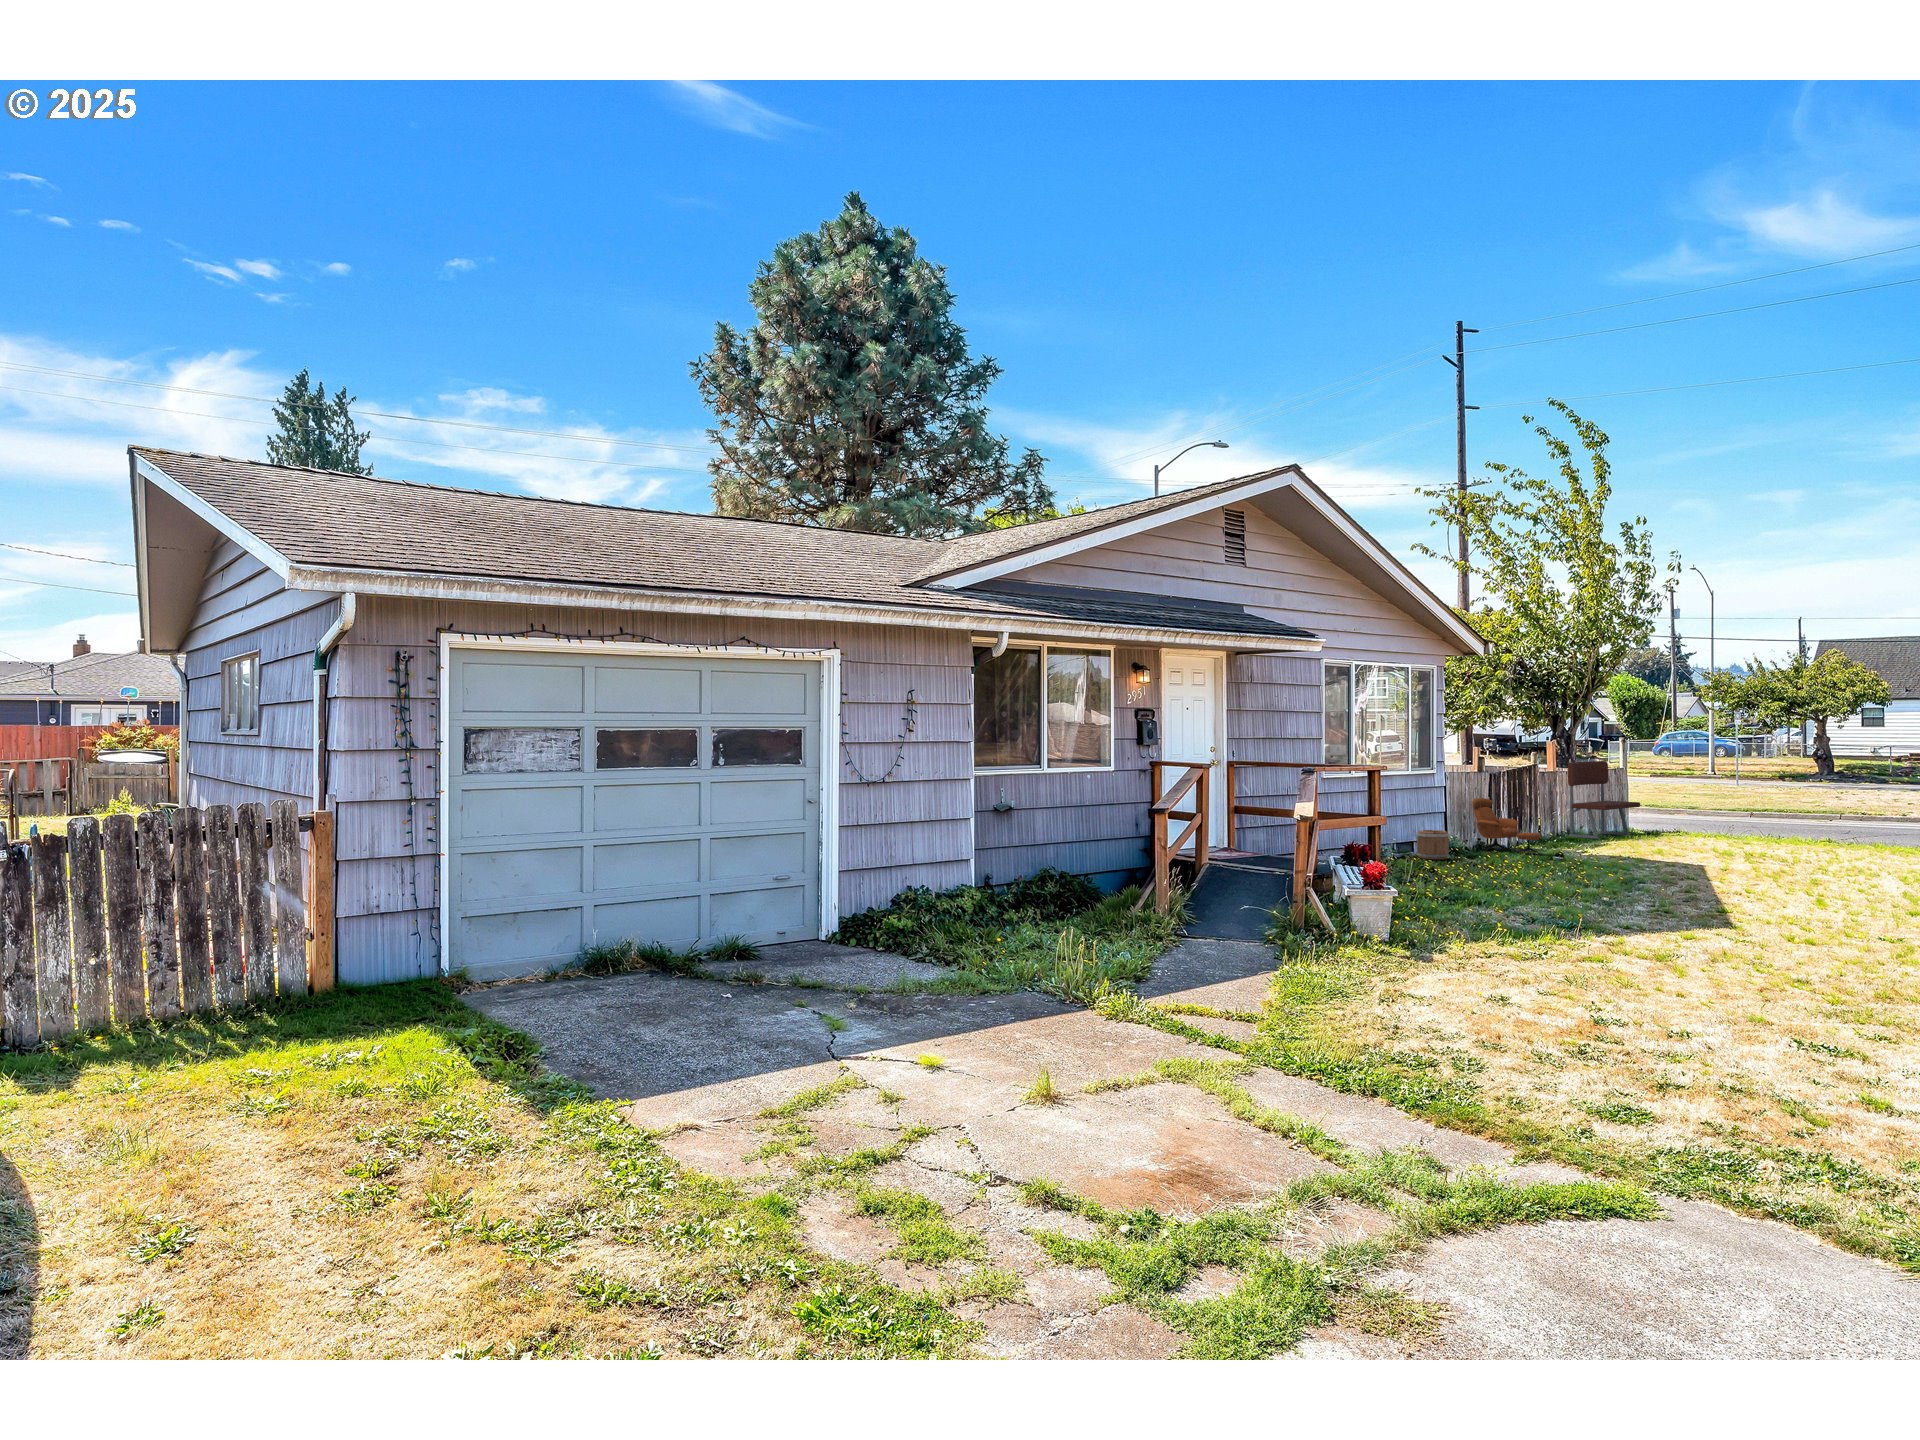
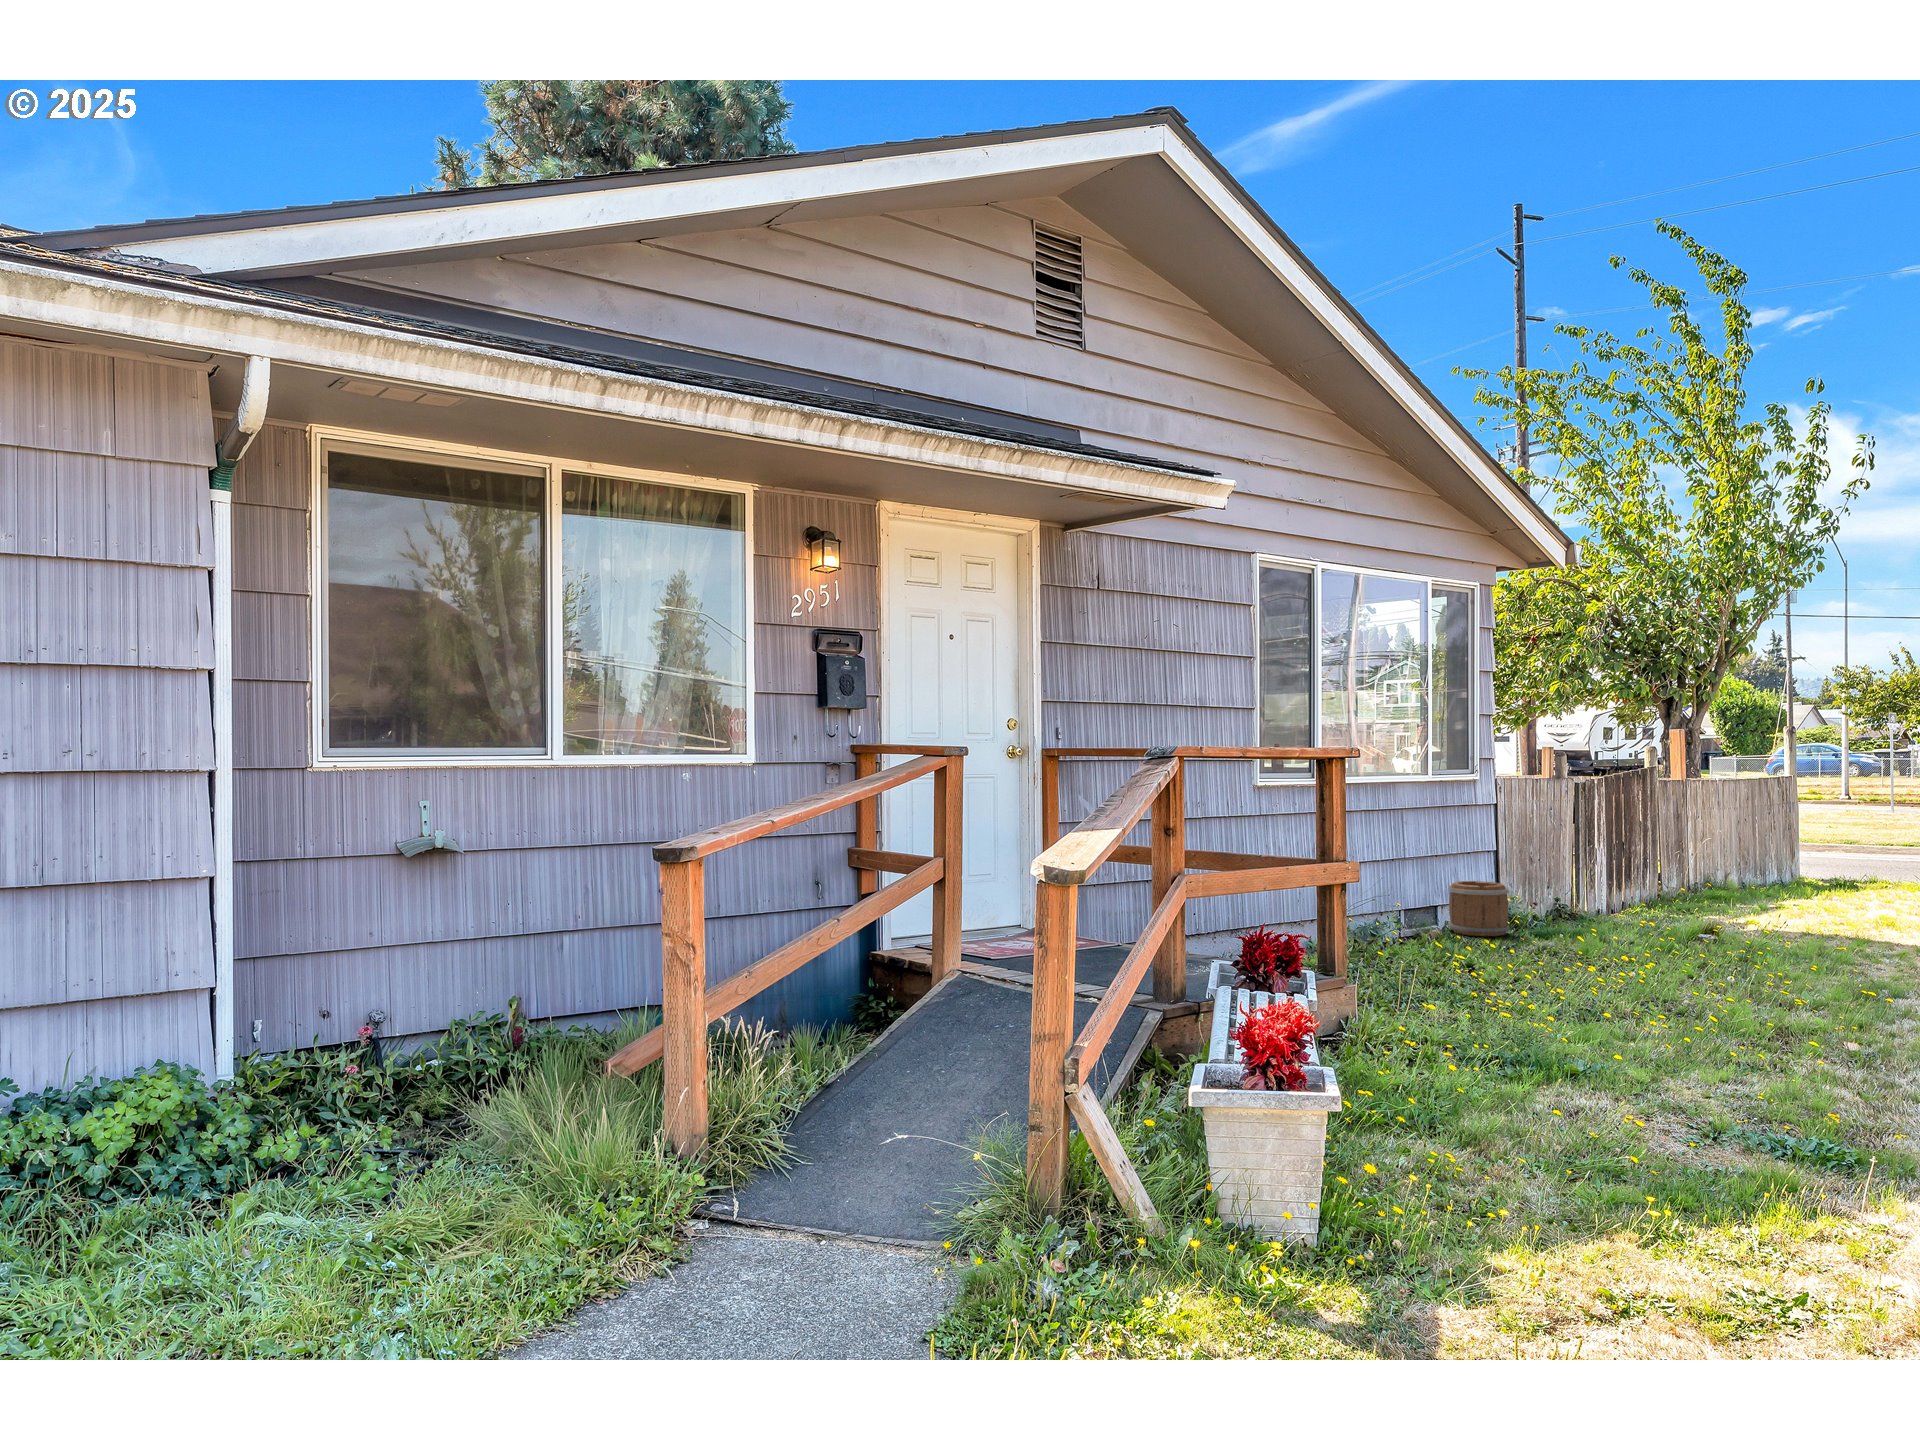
bench: present [1568,761,1640,839] -> none [1704,766,1824,893]
lounge chair: present [1473,798,1541,854] -> none [1549,824,1676,925]

